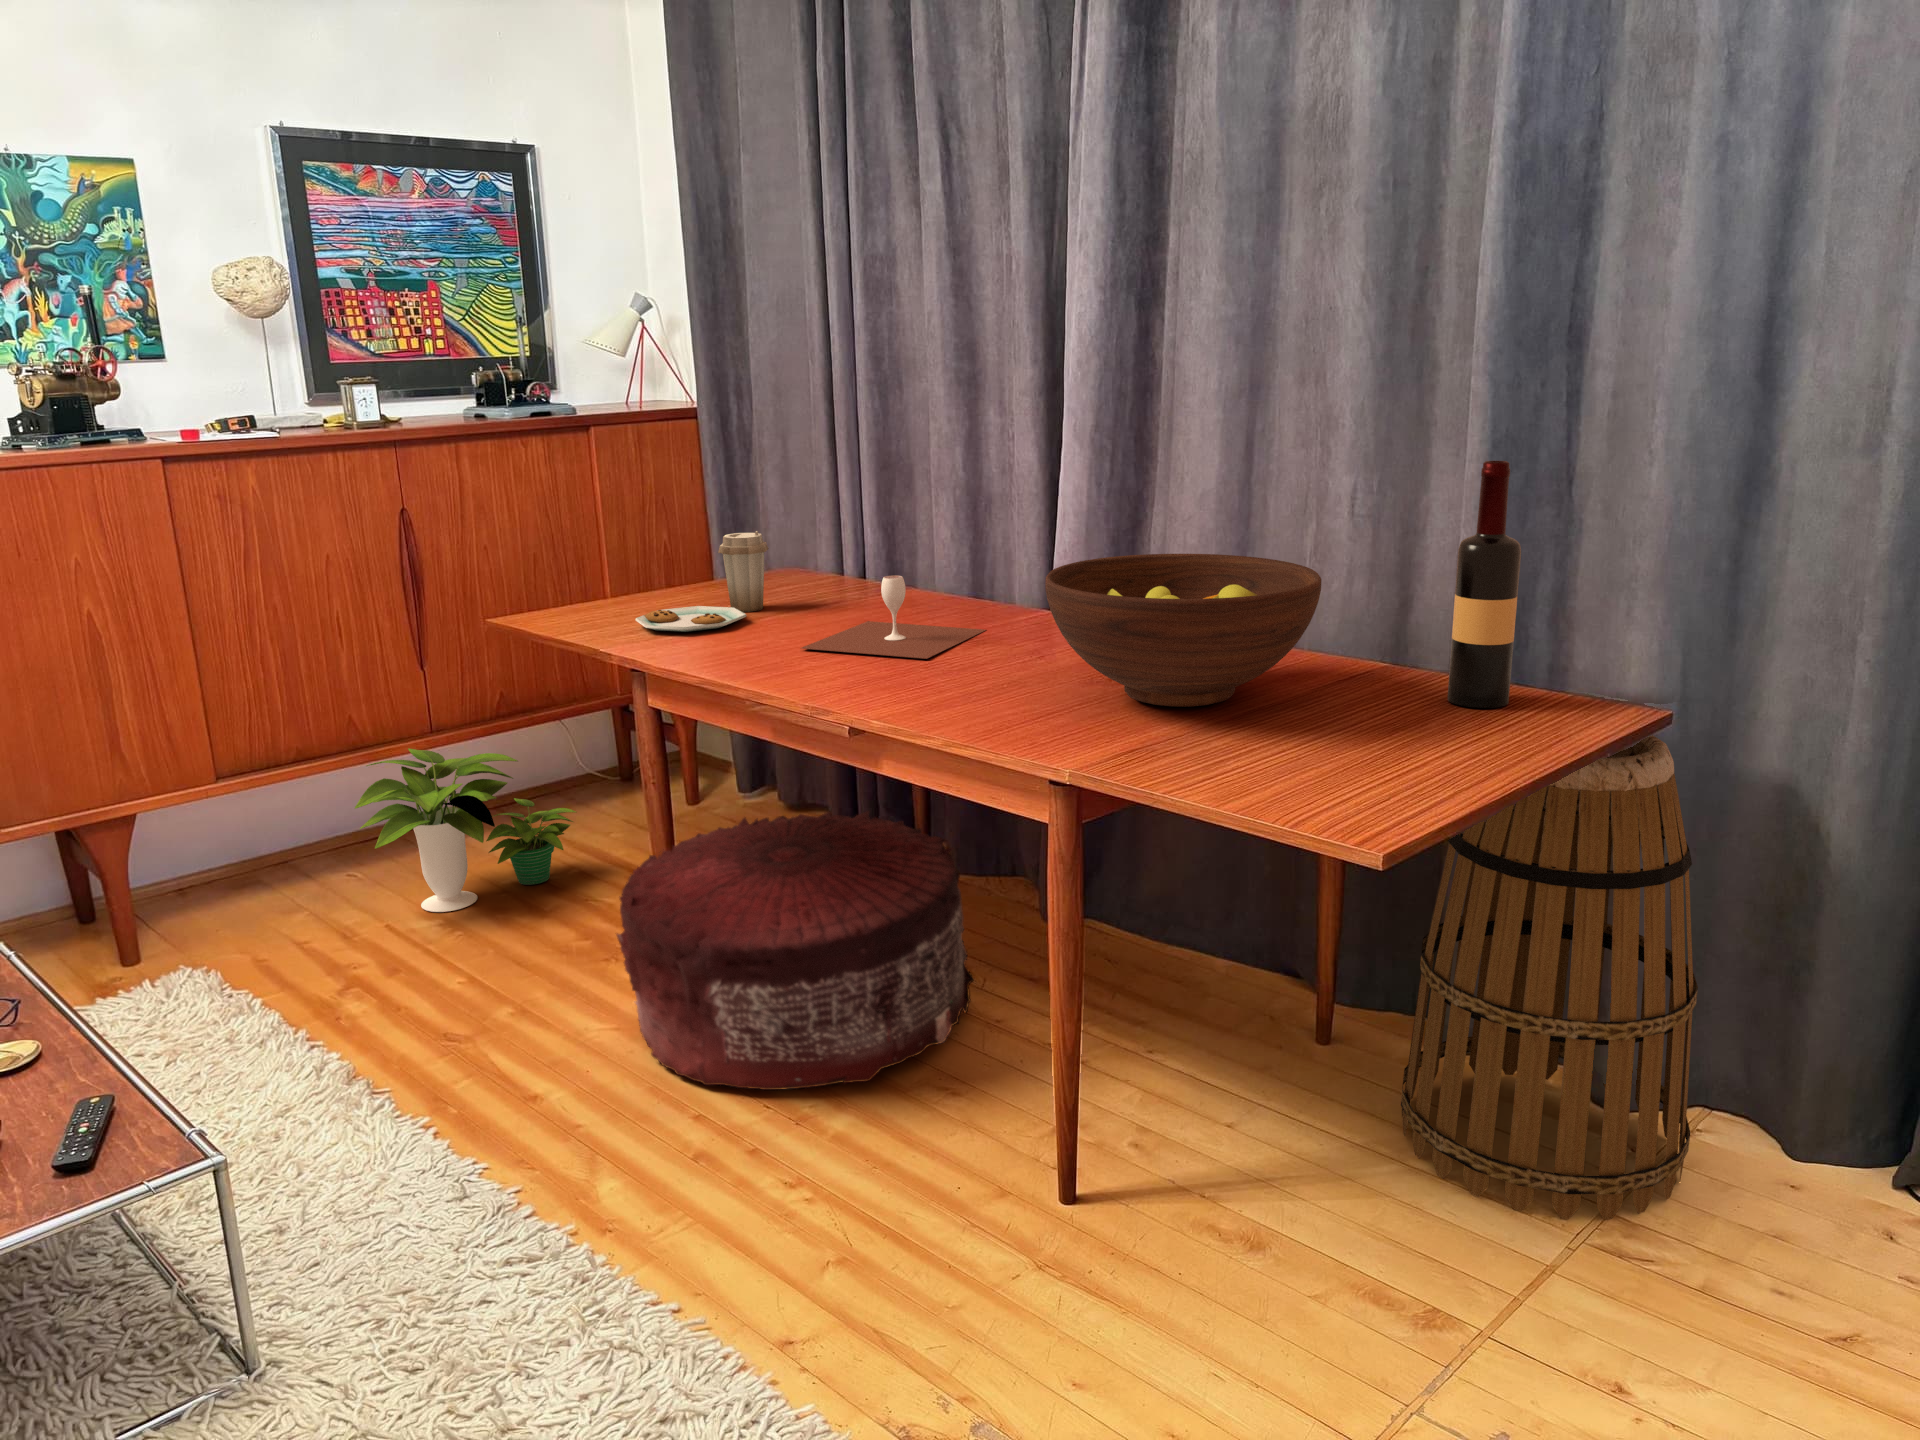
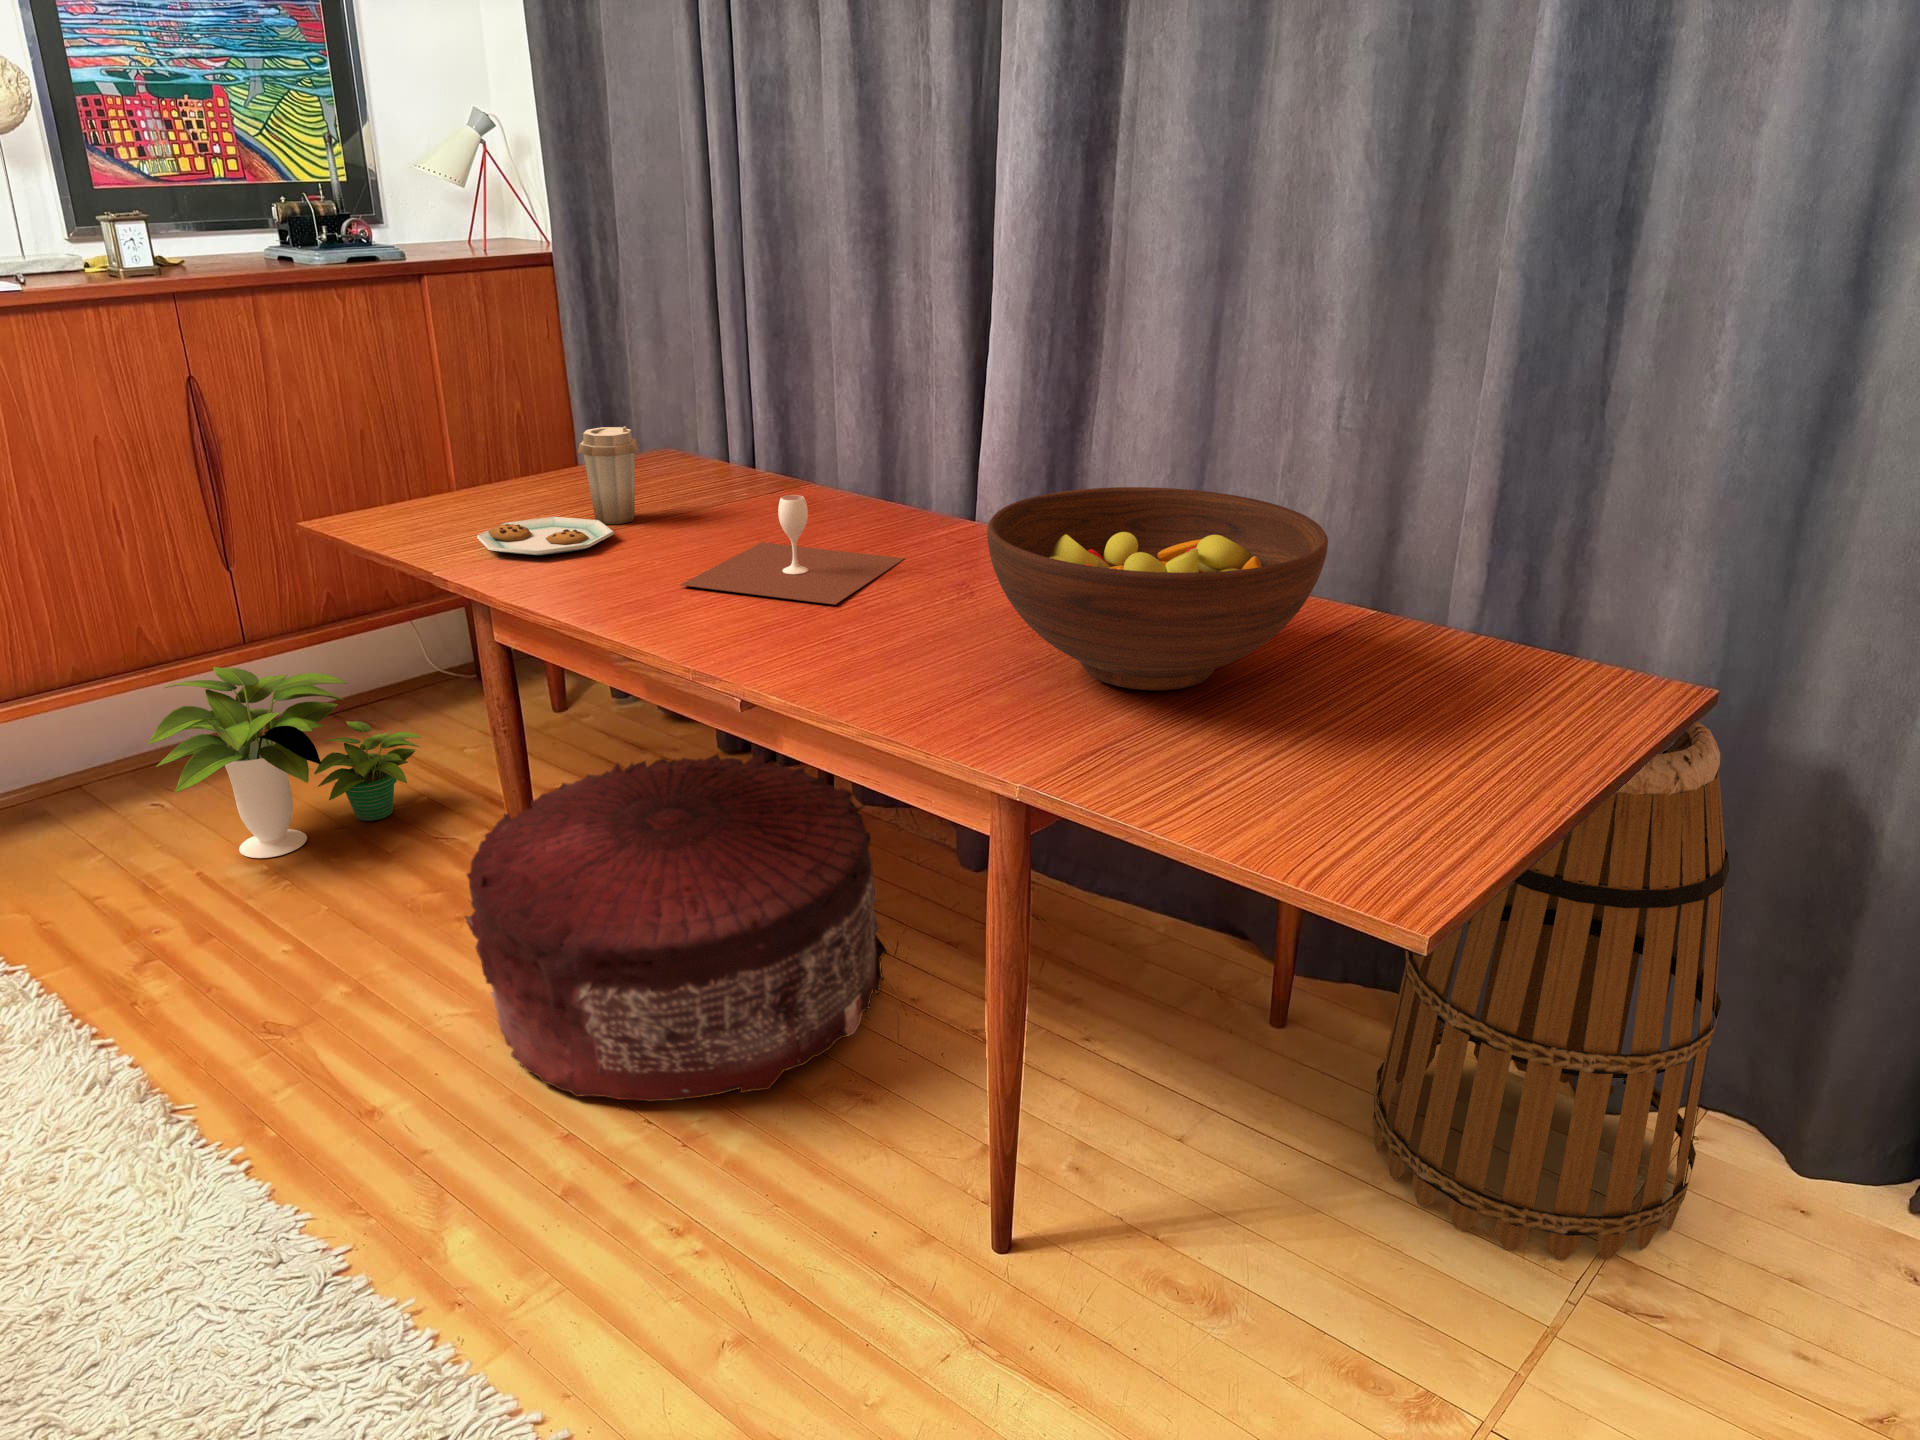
wine bottle: present [1448,461,1521,708] -> none [1467,395,1570,696]

